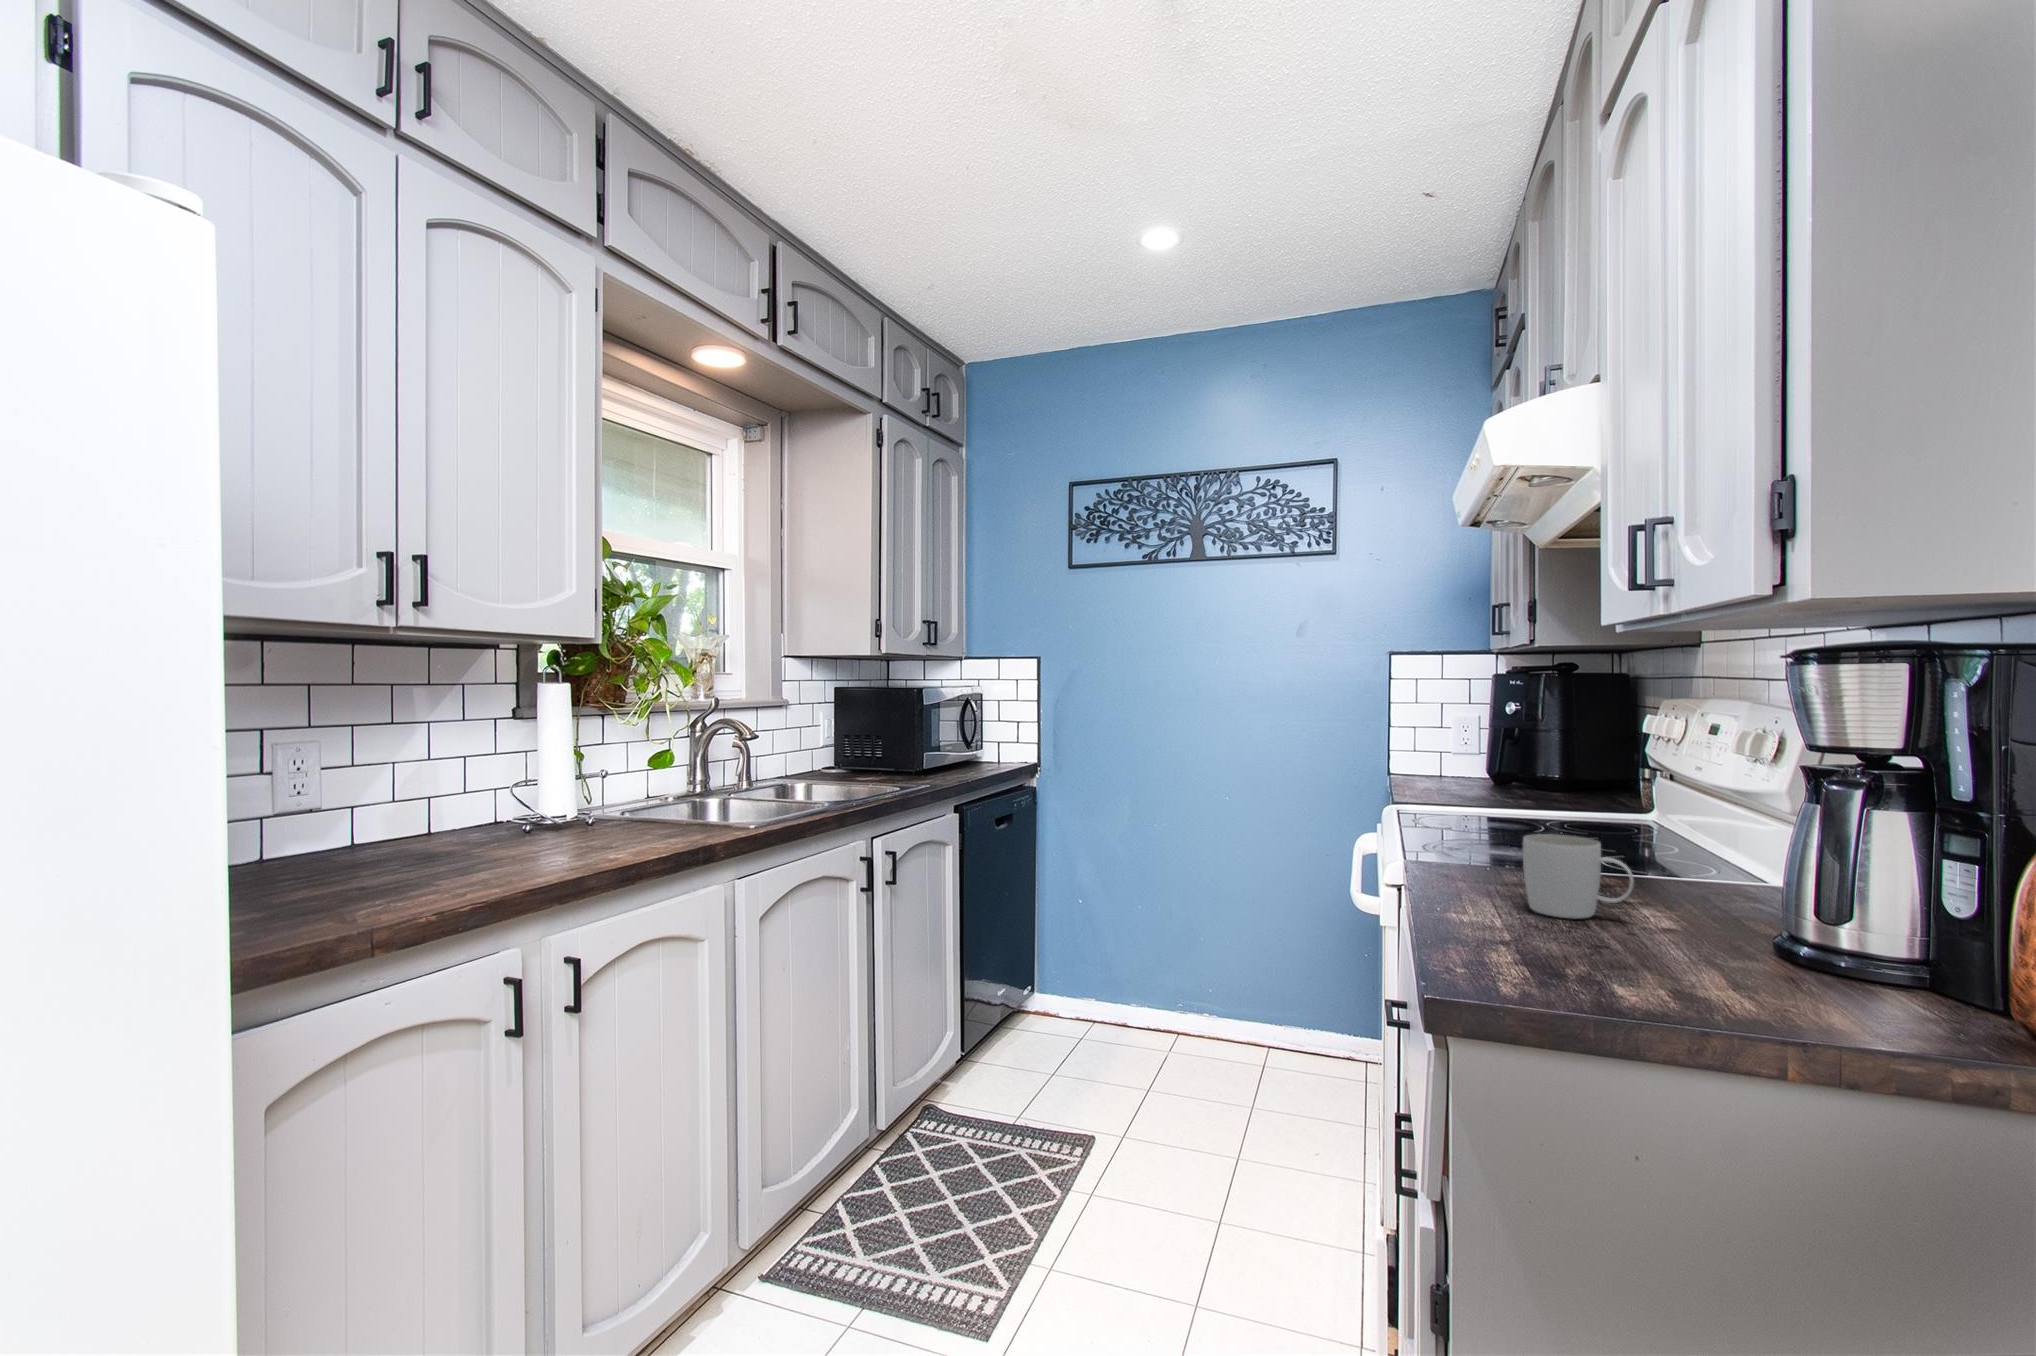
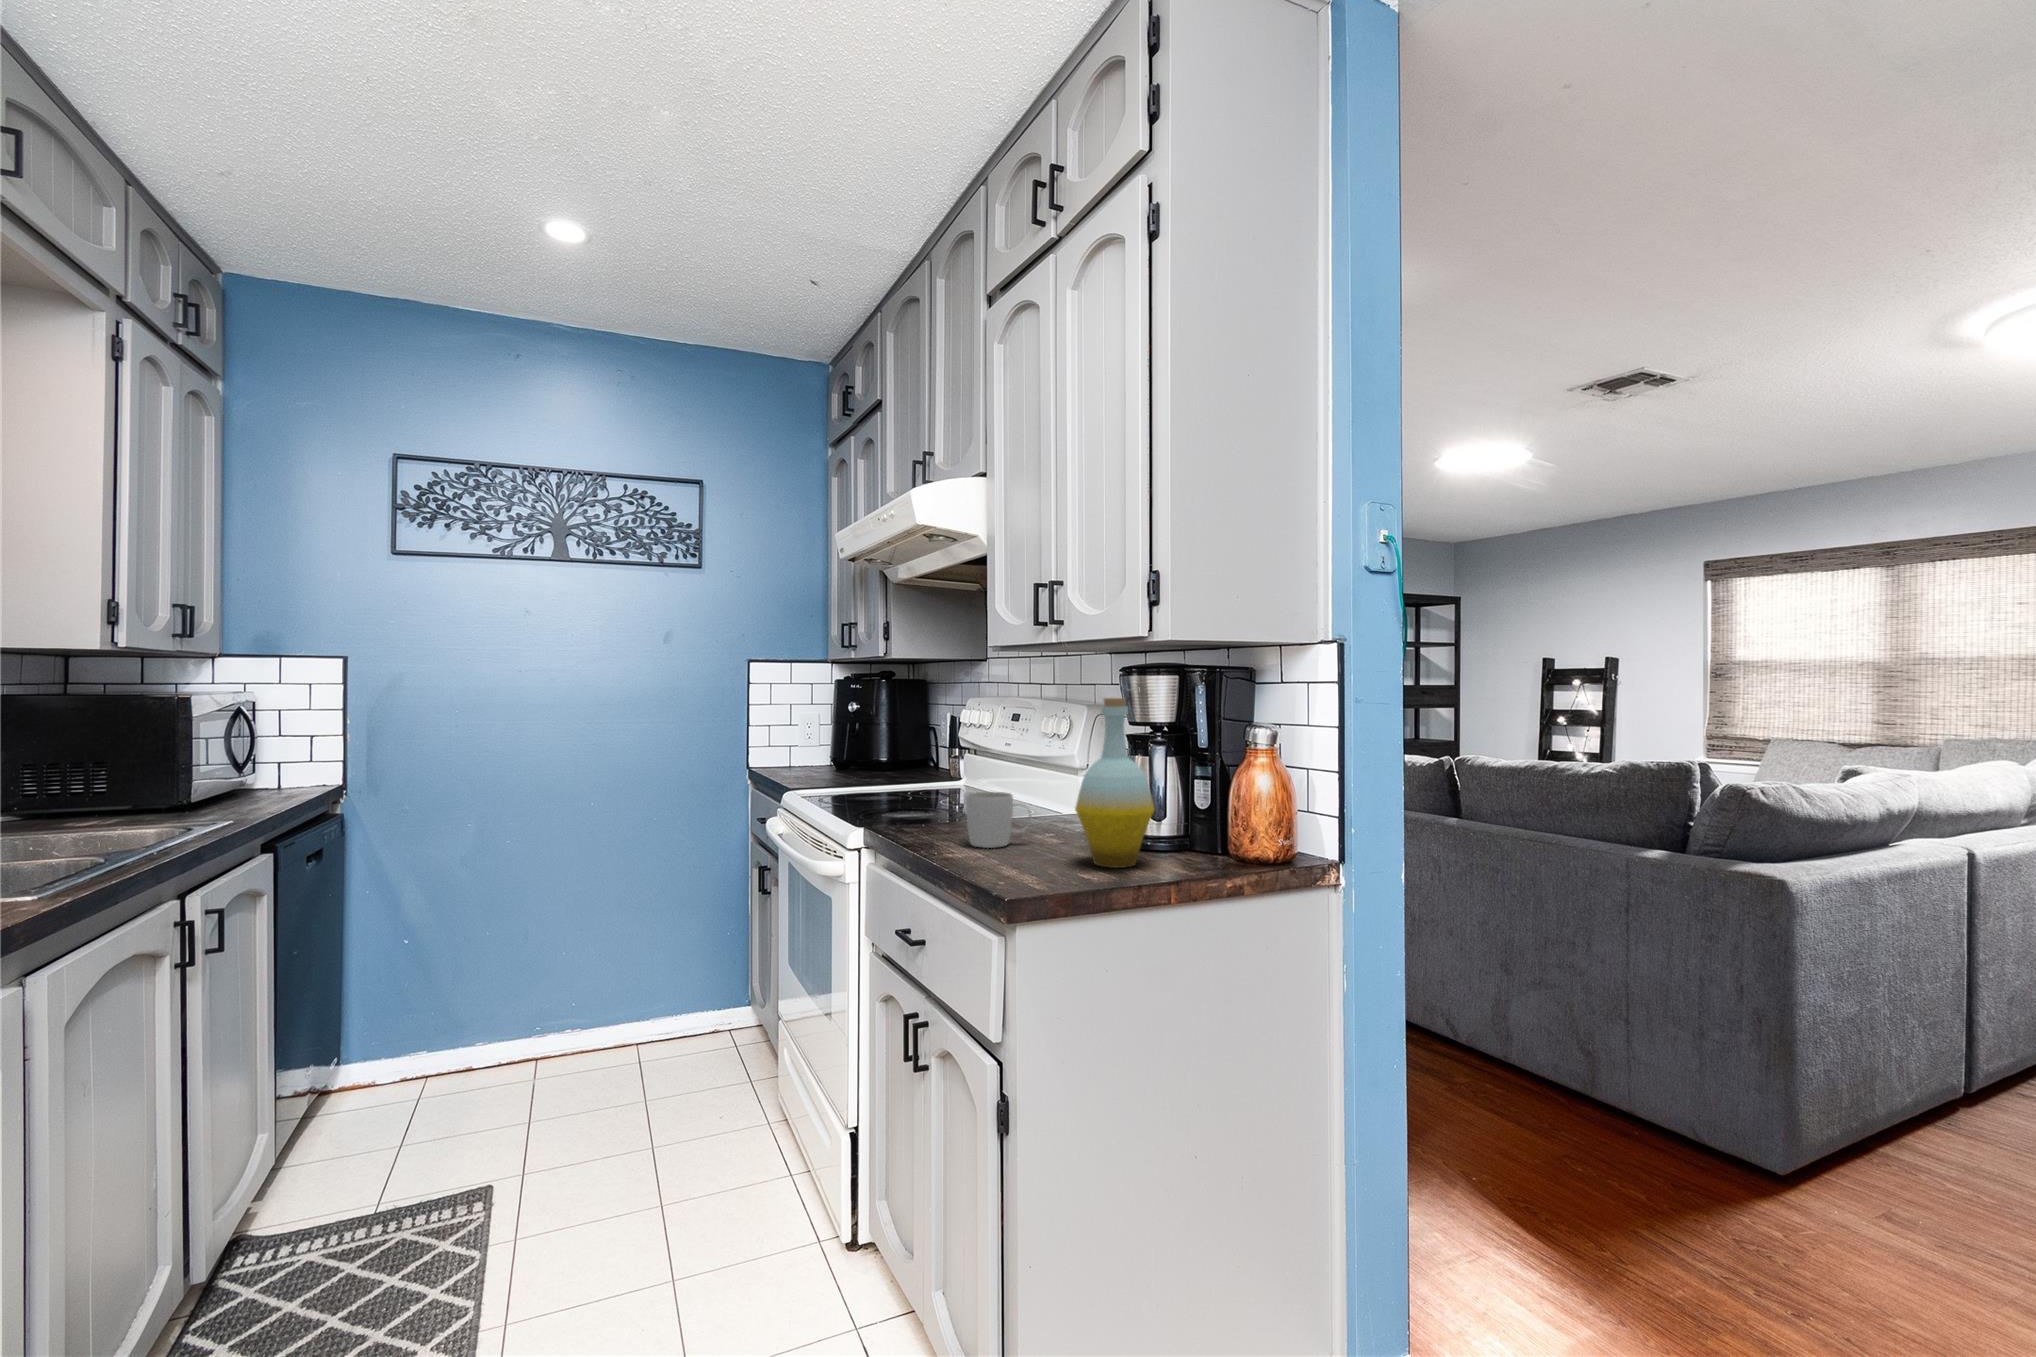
bottle: none [1667,704,1839,996] -> present [1075,698,1154,868]

